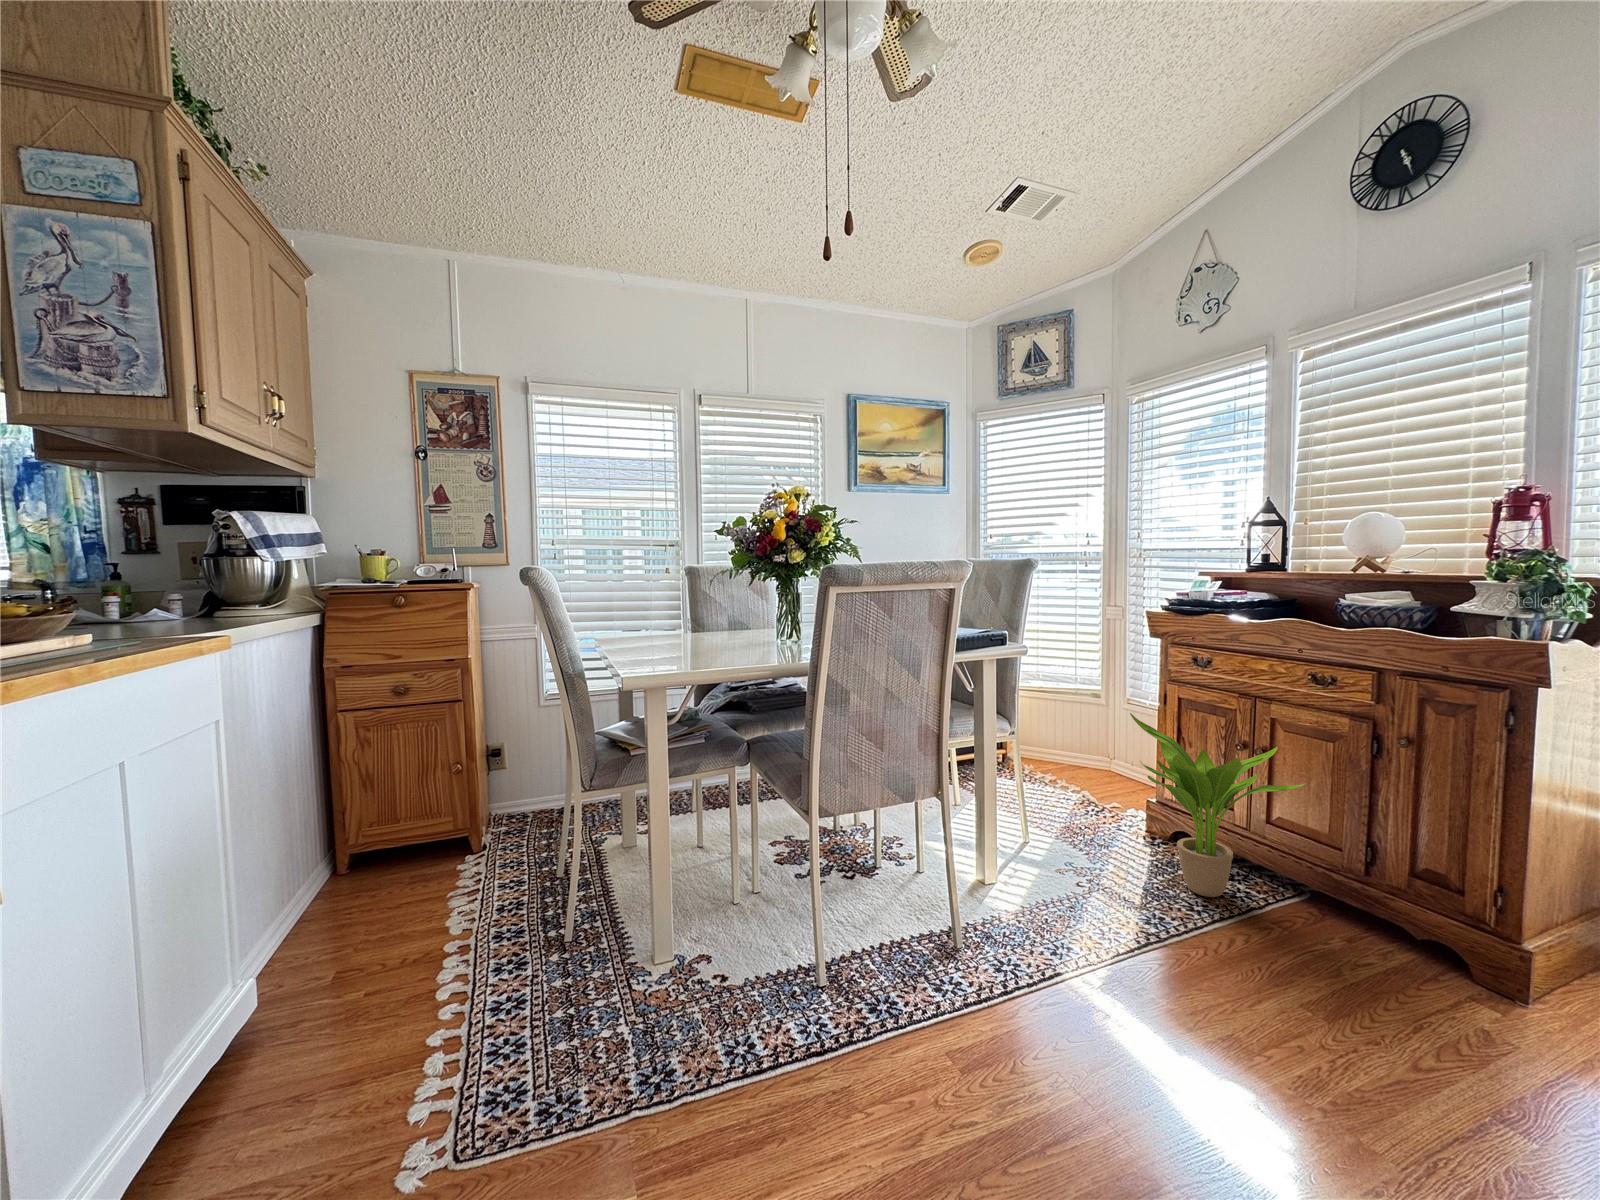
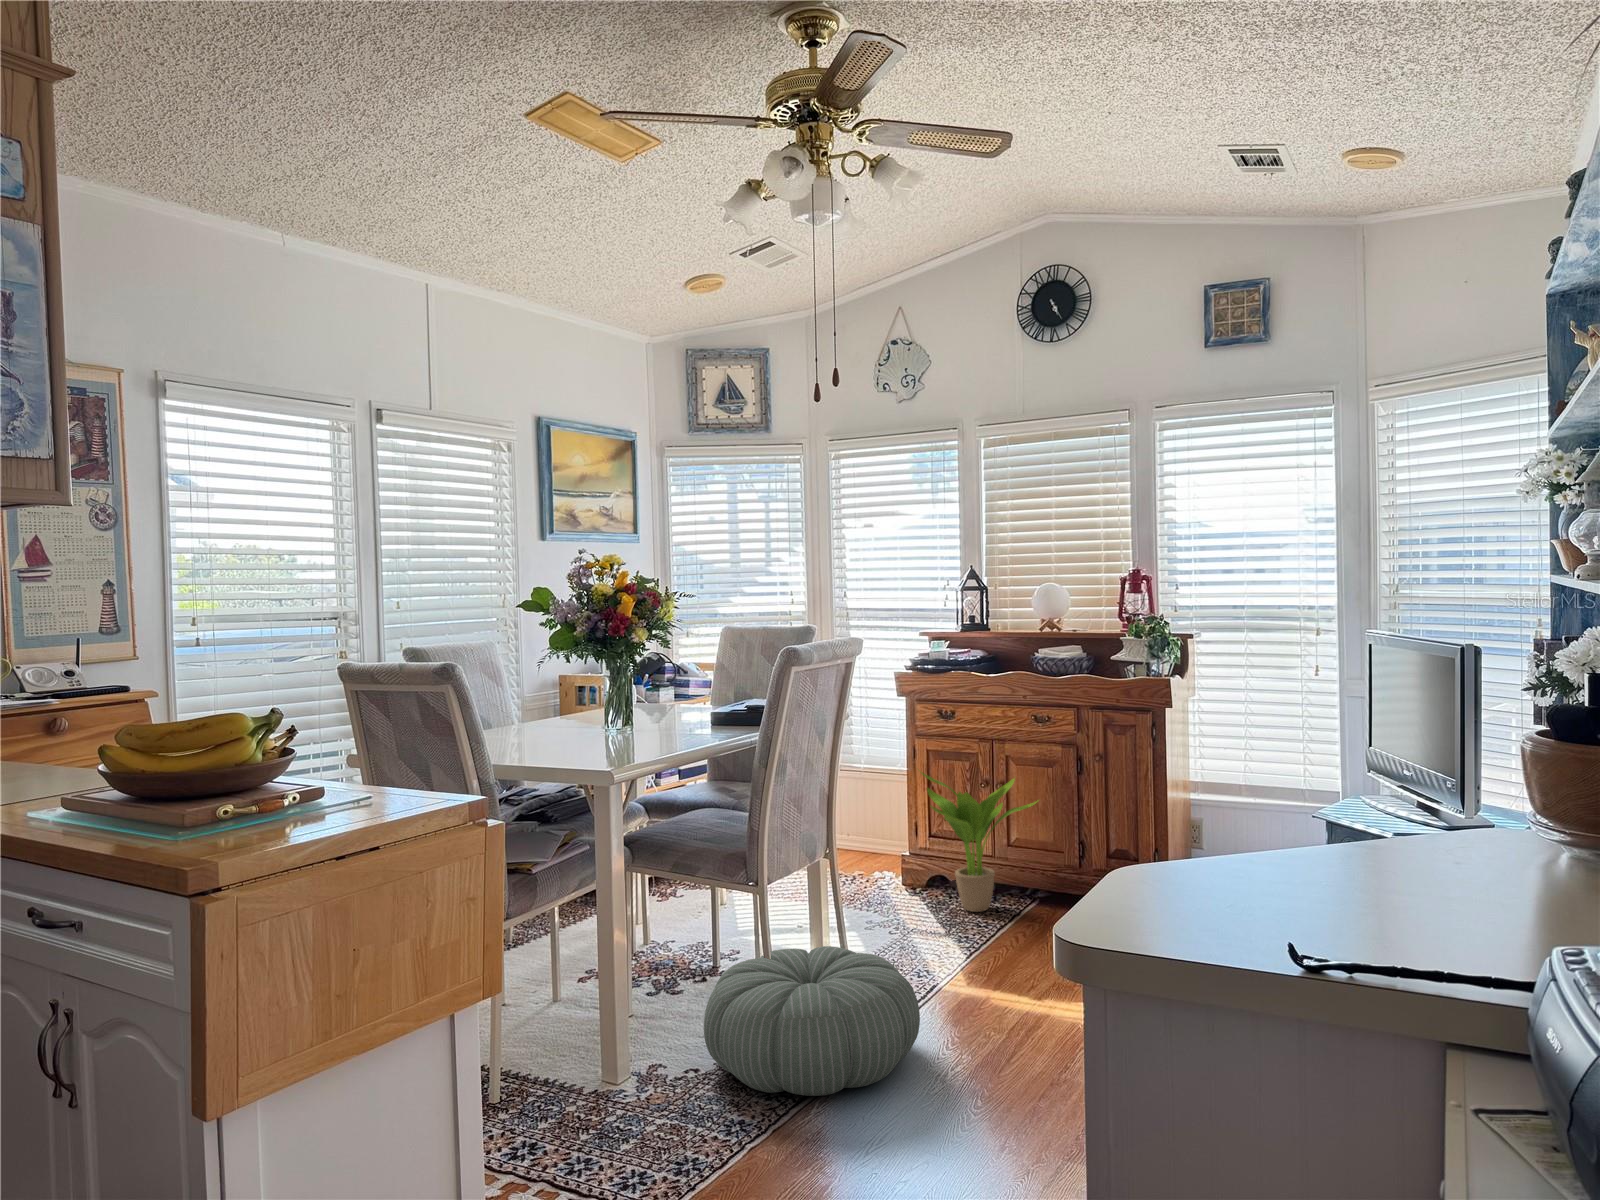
pouf: none [675,888,928,1122] -> present [704,946,920,1096]

